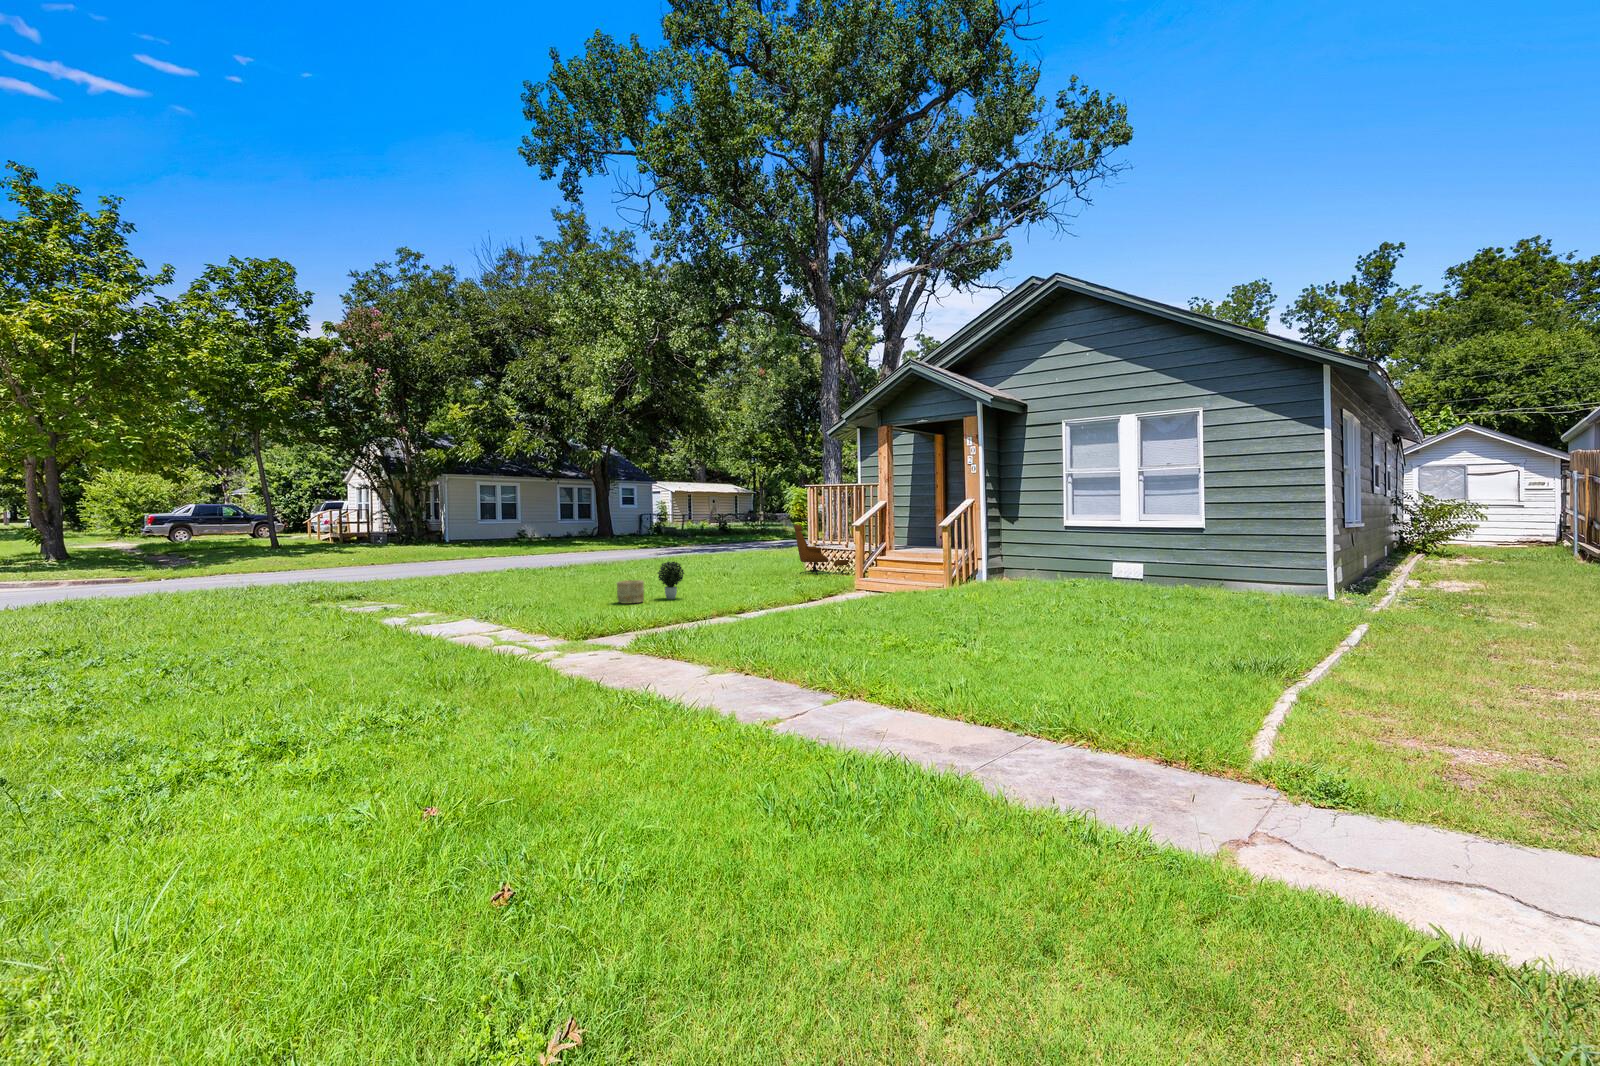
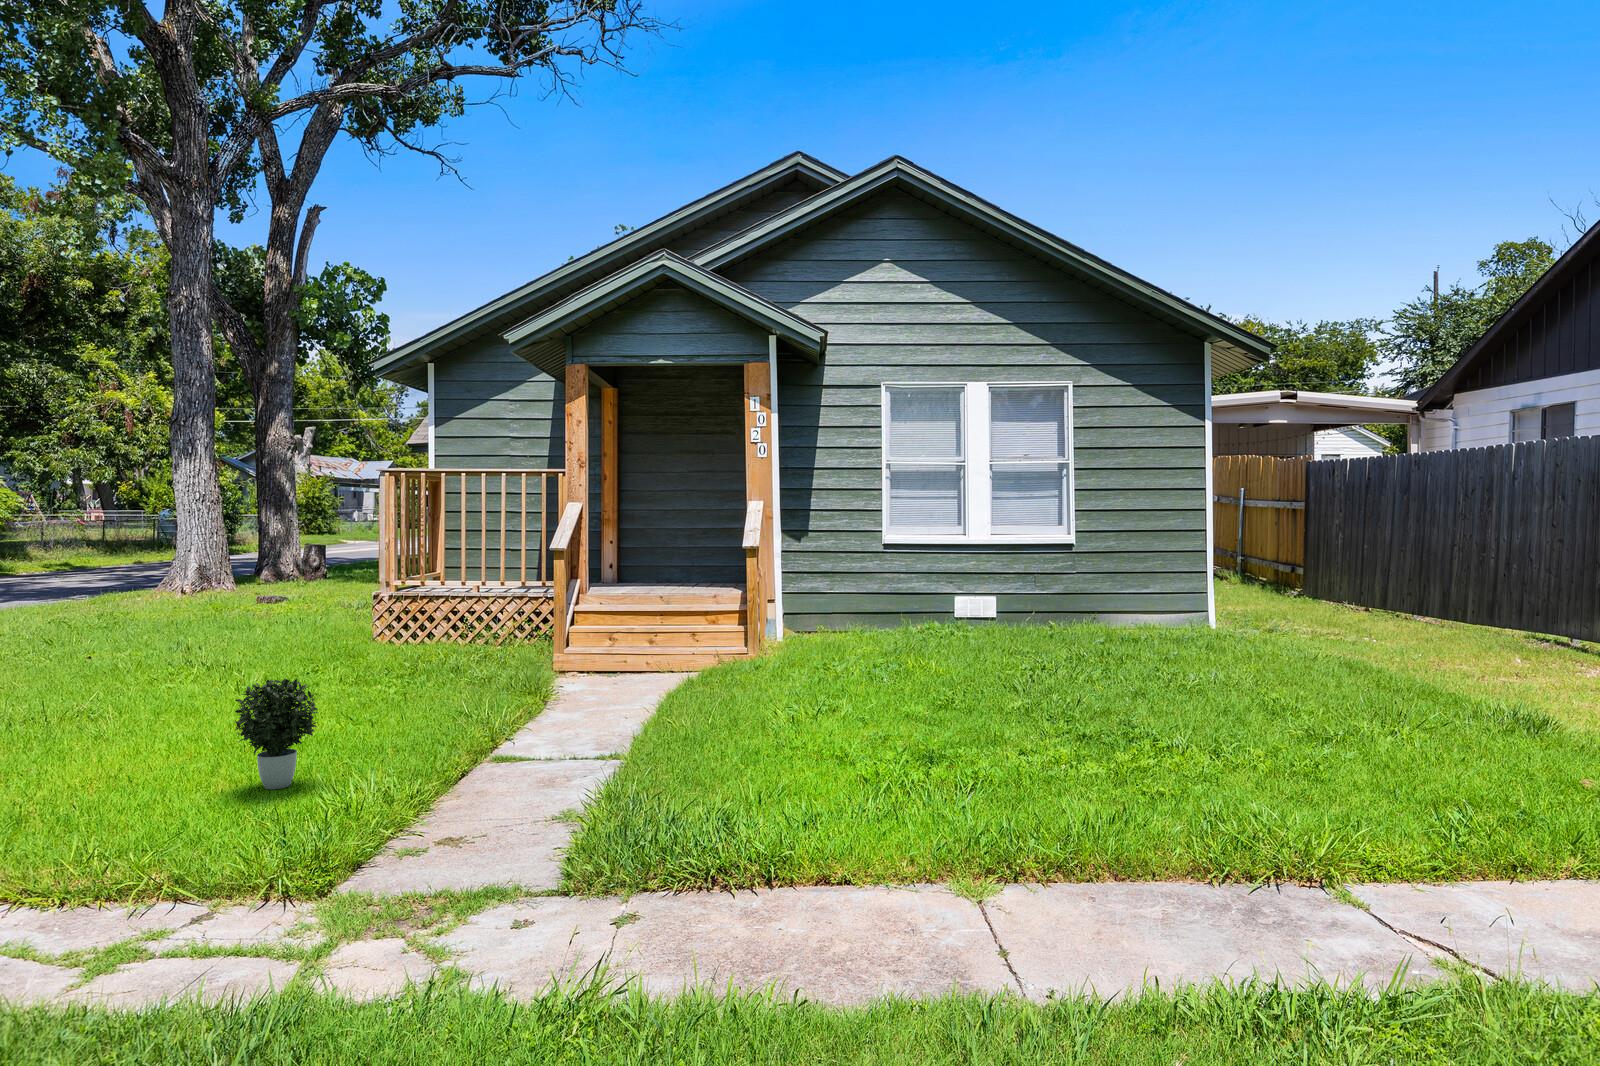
lounge chair: present [794,525,849,575] -> none [383,551,507,653]
wooden bucket: present [617,580,644,604] -> none [123,752,228,842]

